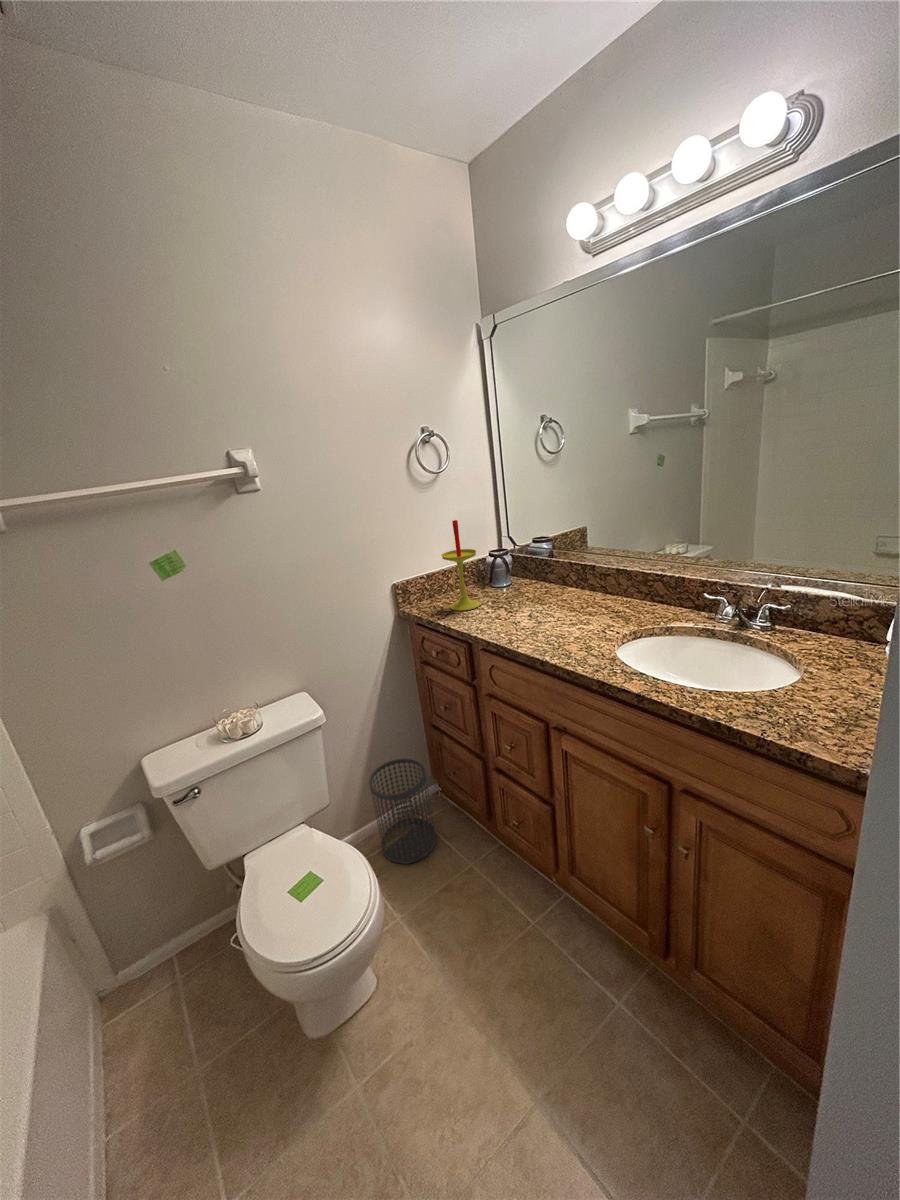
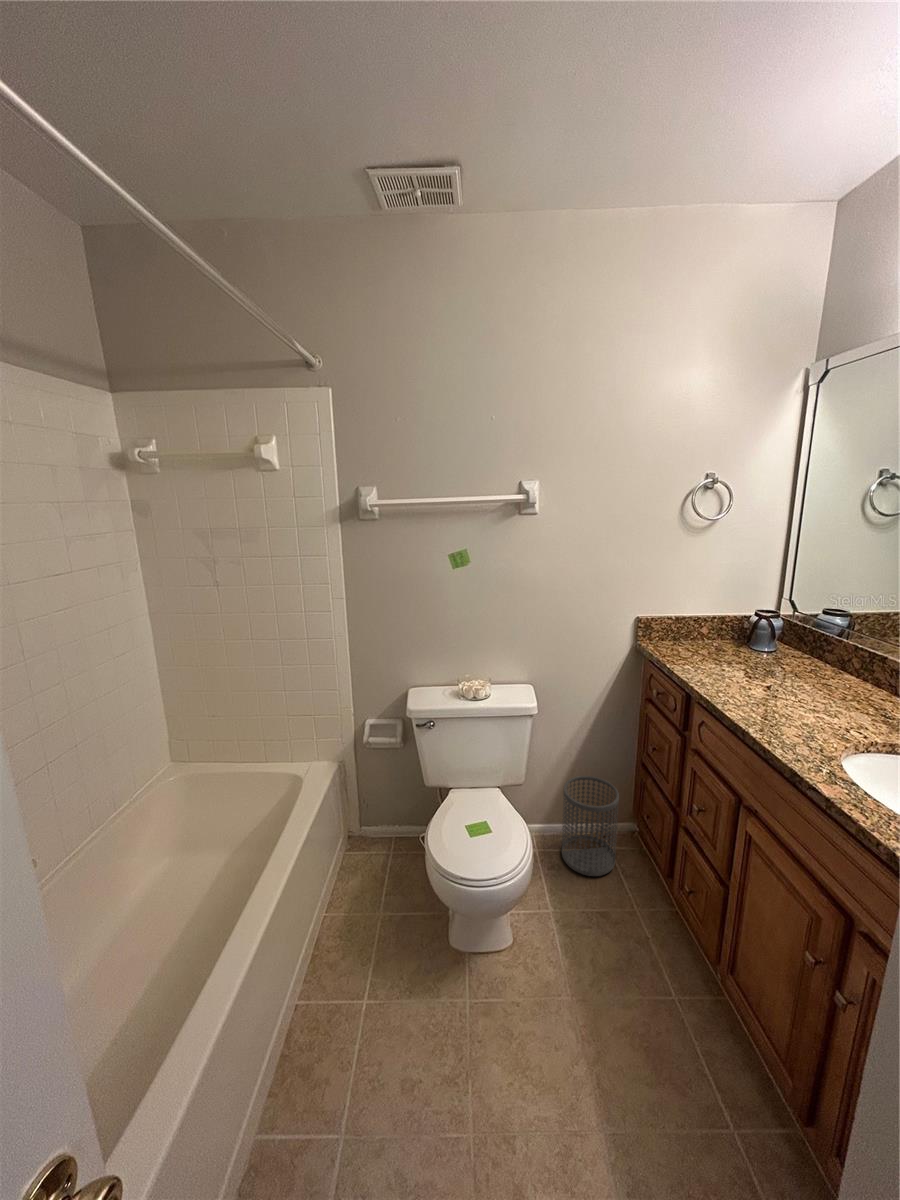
candle: present [441,520,480,611] -> none [687,567,730,662]

